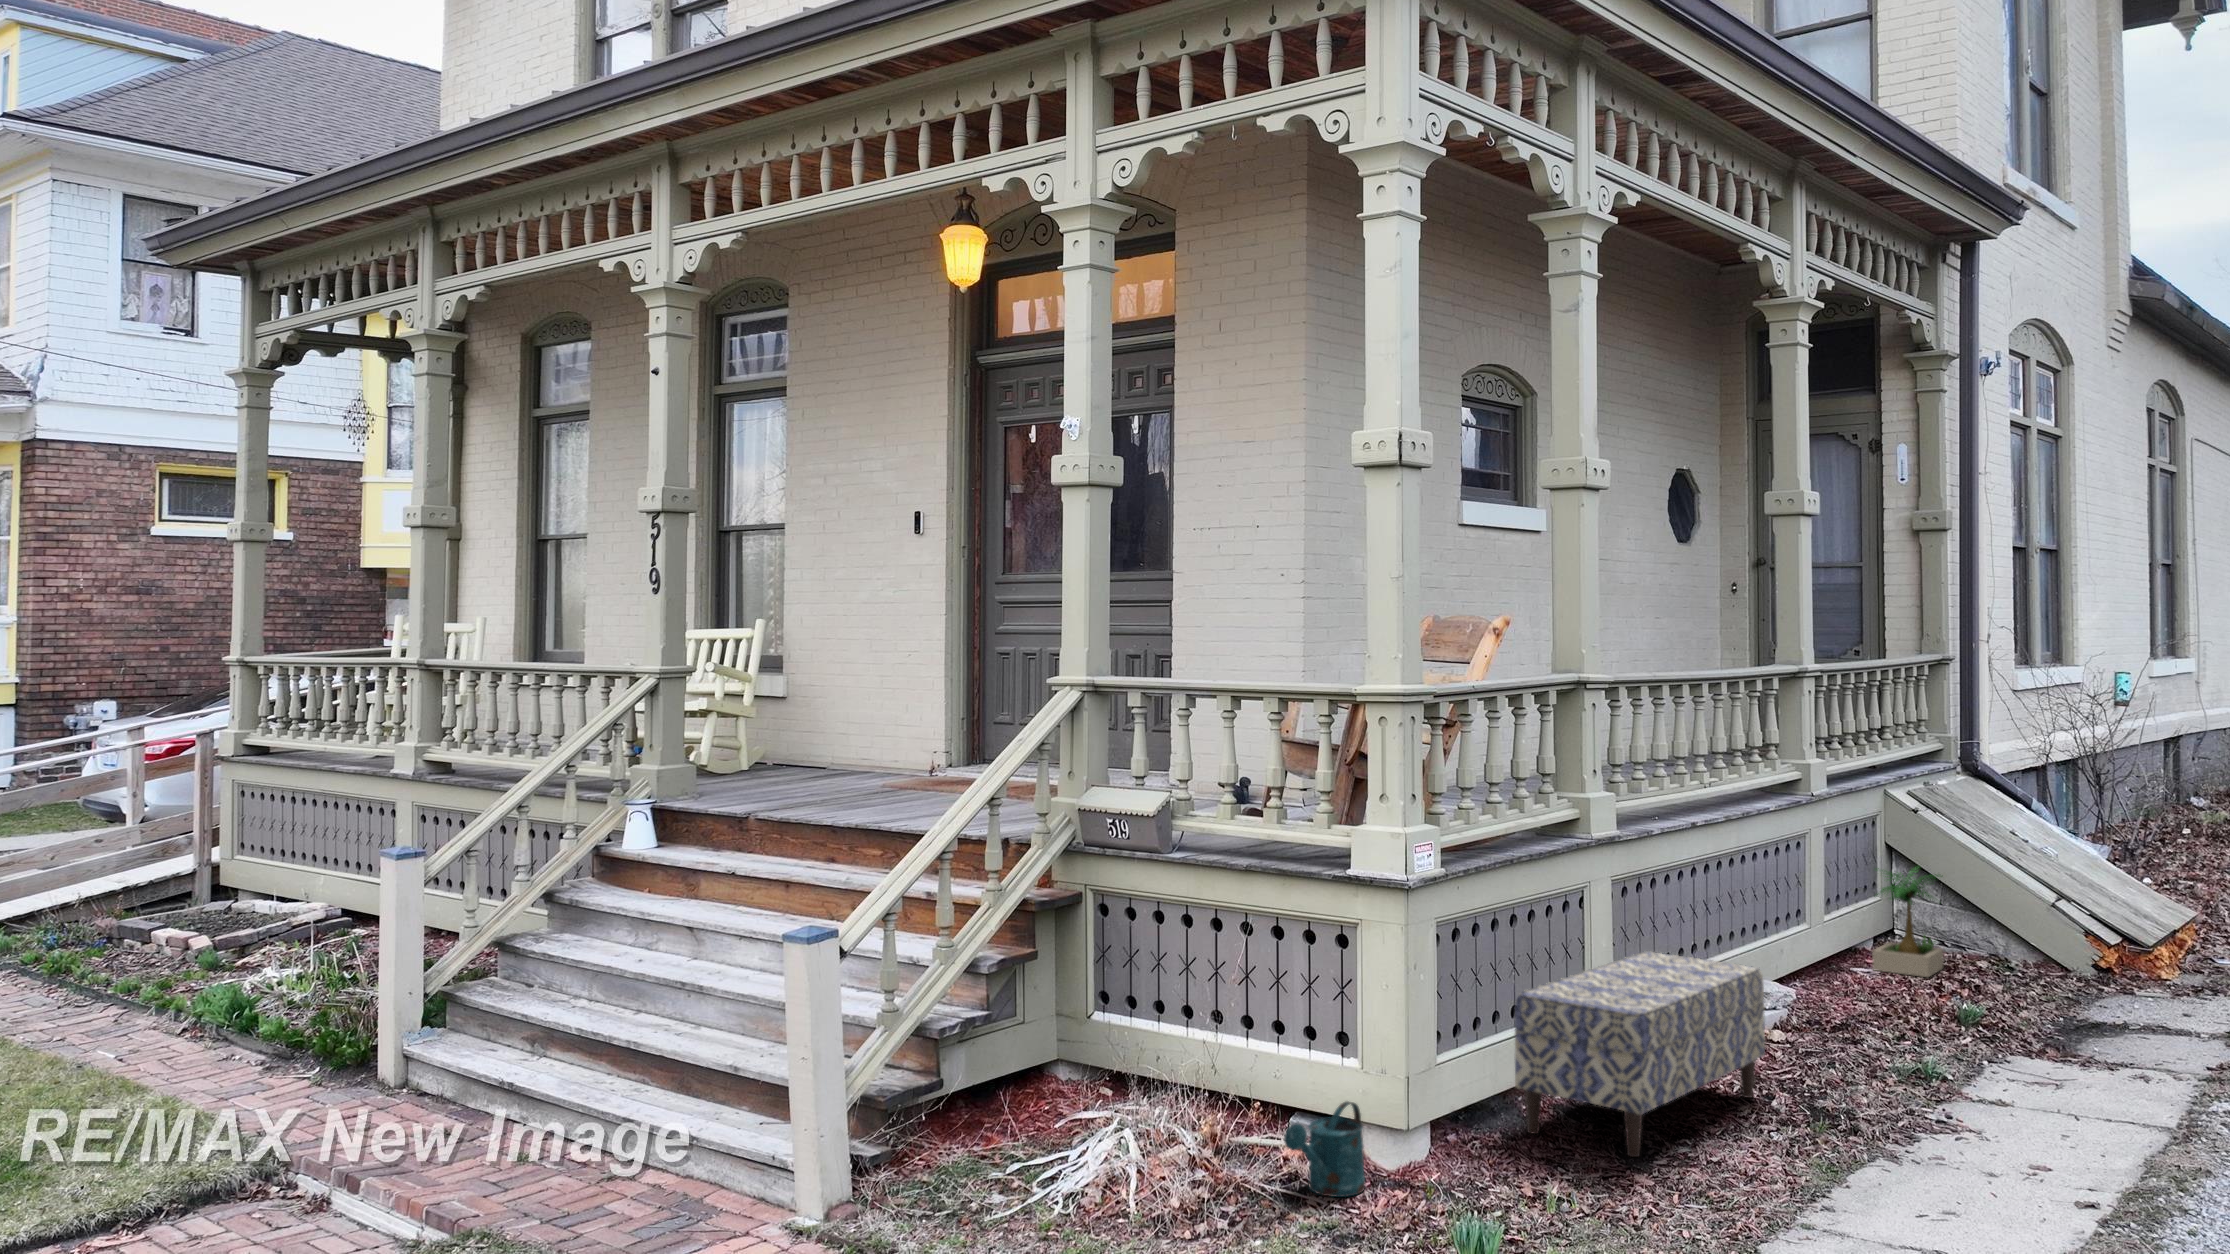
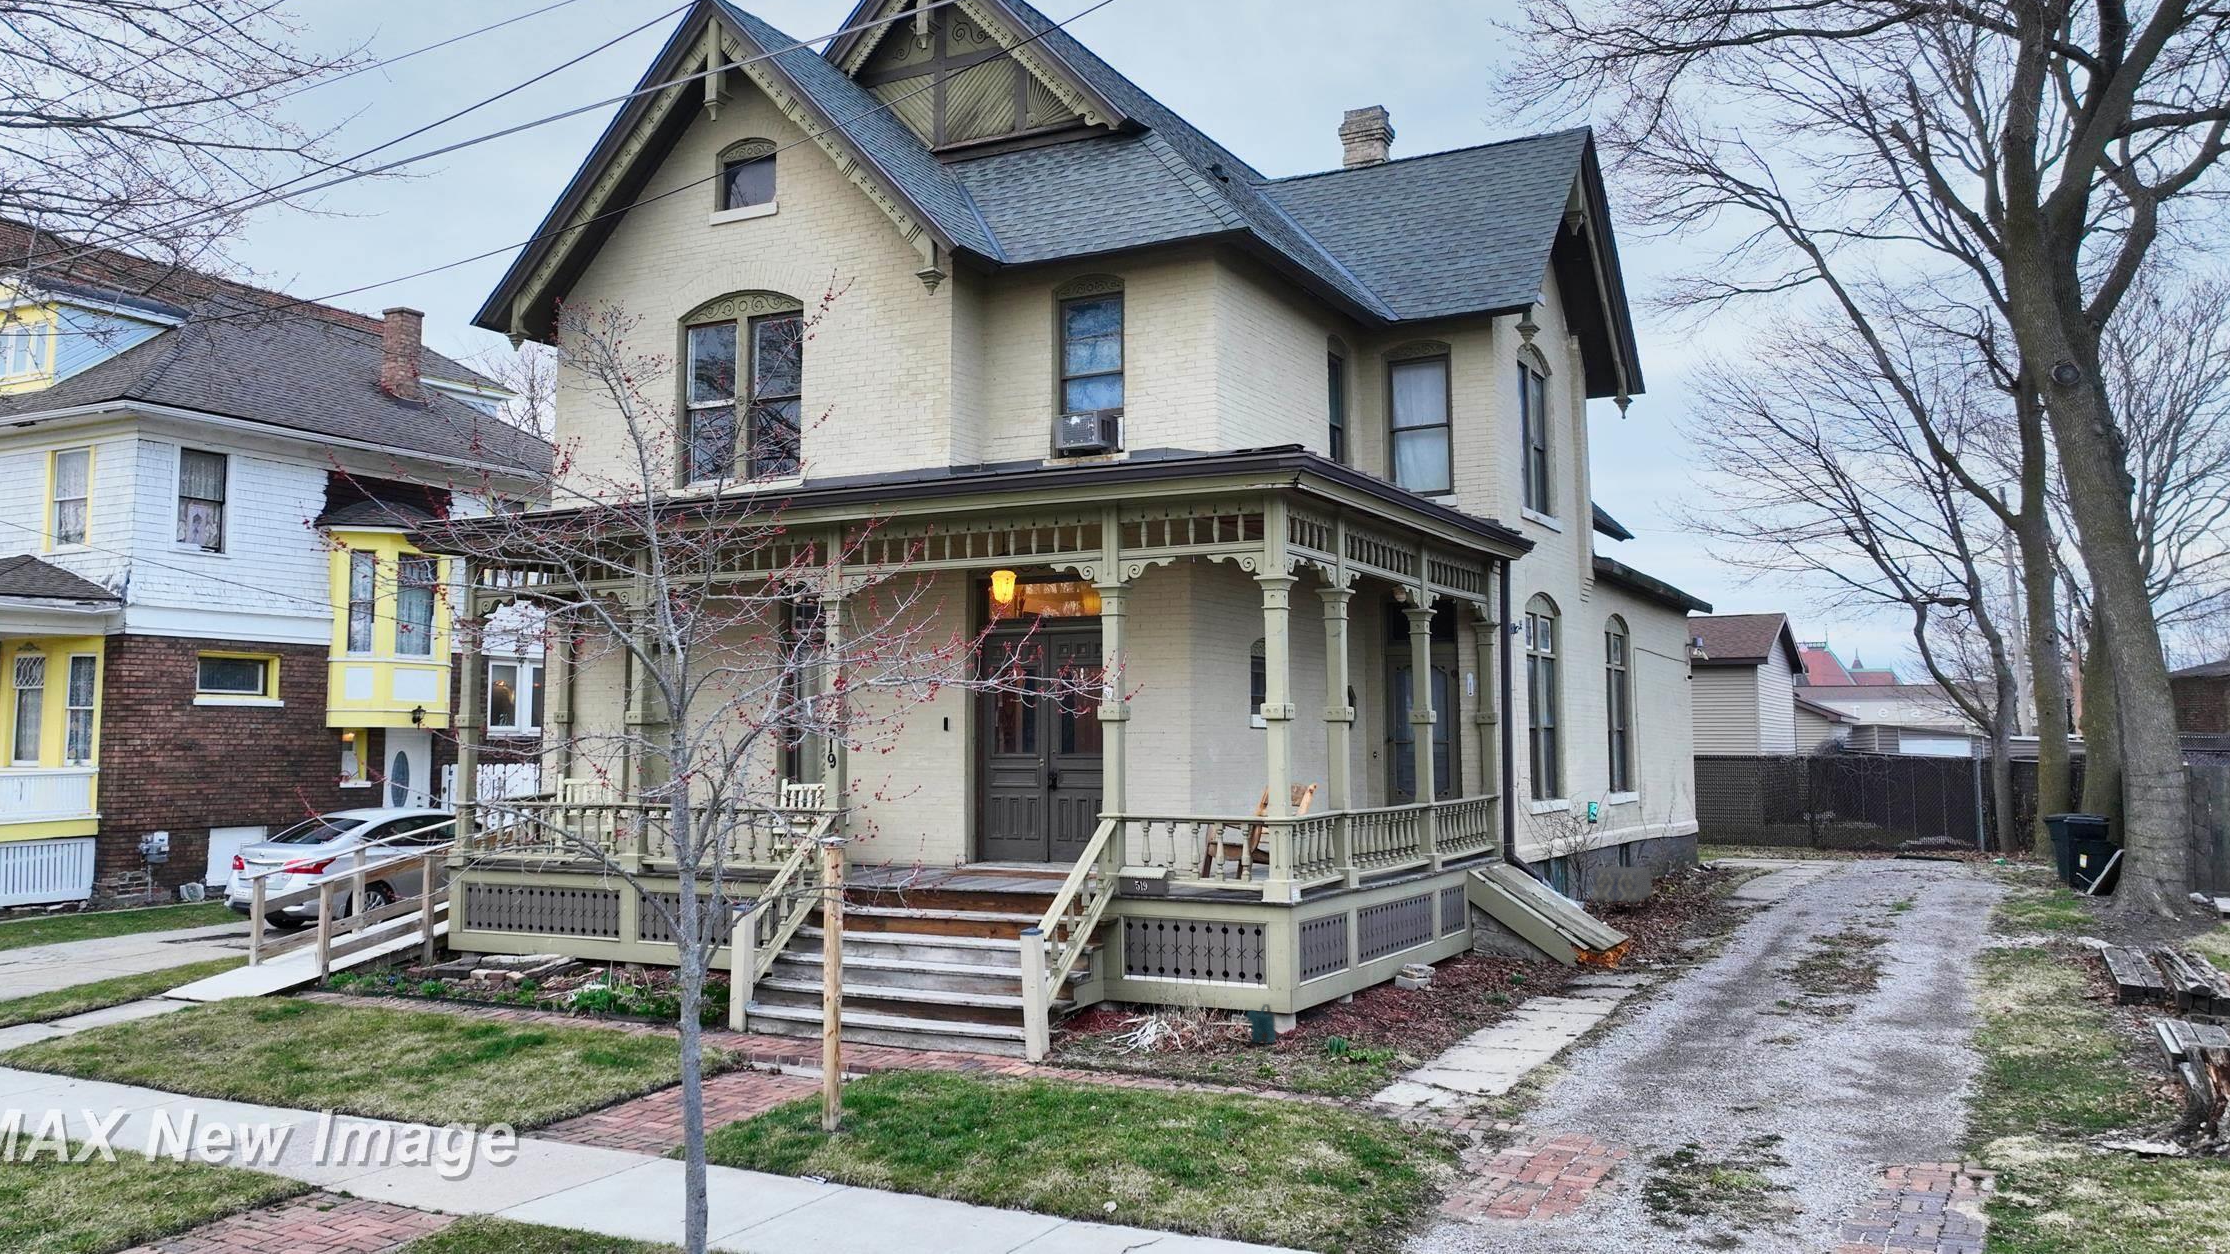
potted plant: present [1872,867,1943,977] -> none [1462,910,1507,969]
bench: present [1515,951,1765,1157] -> present [1593,866,1651,914]

